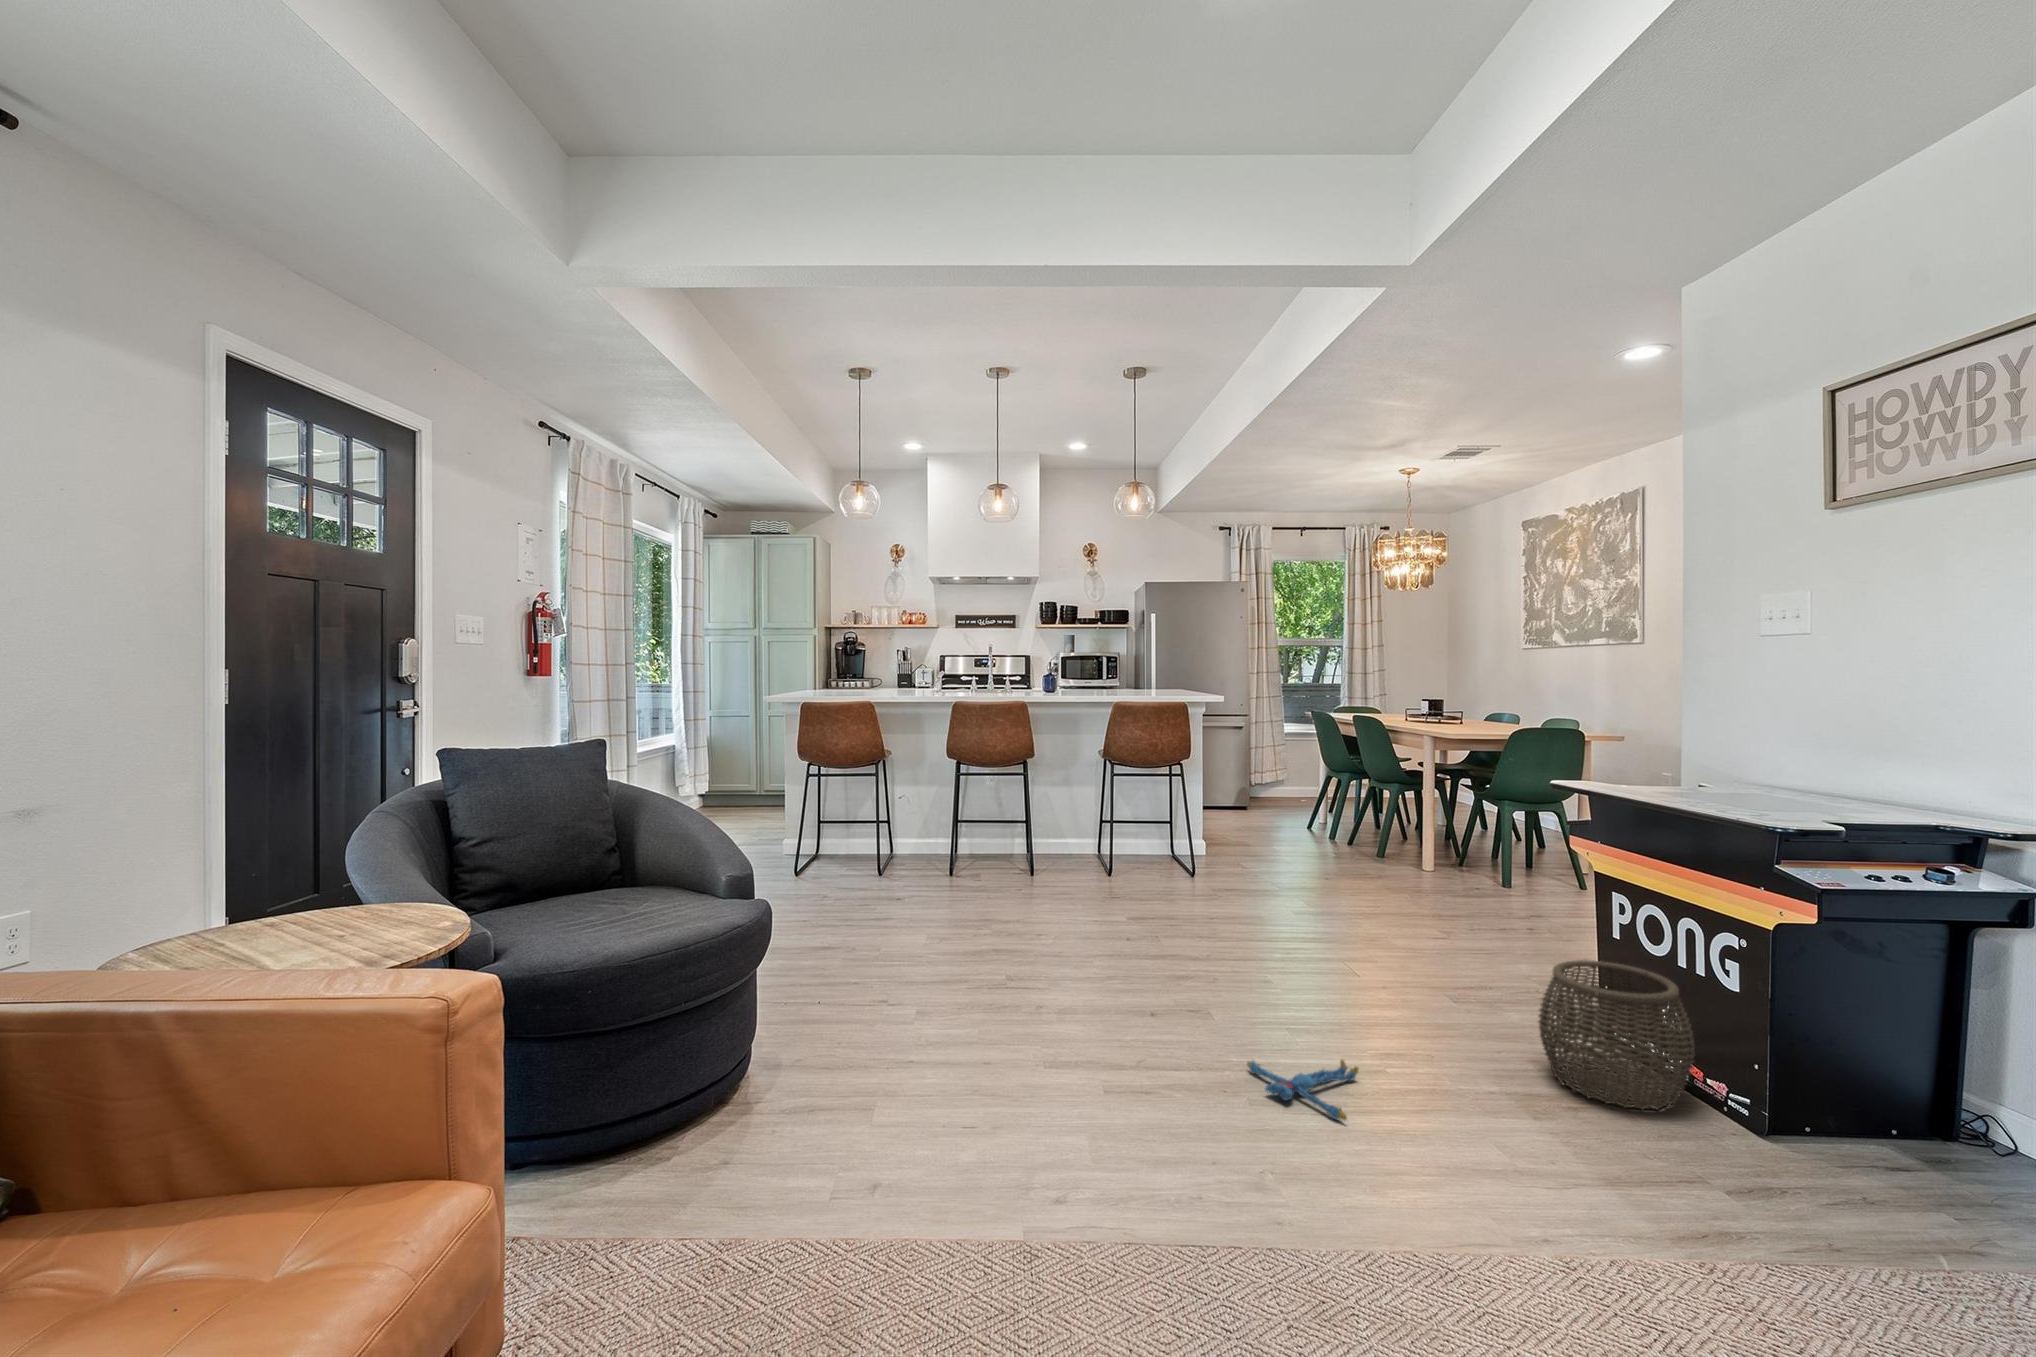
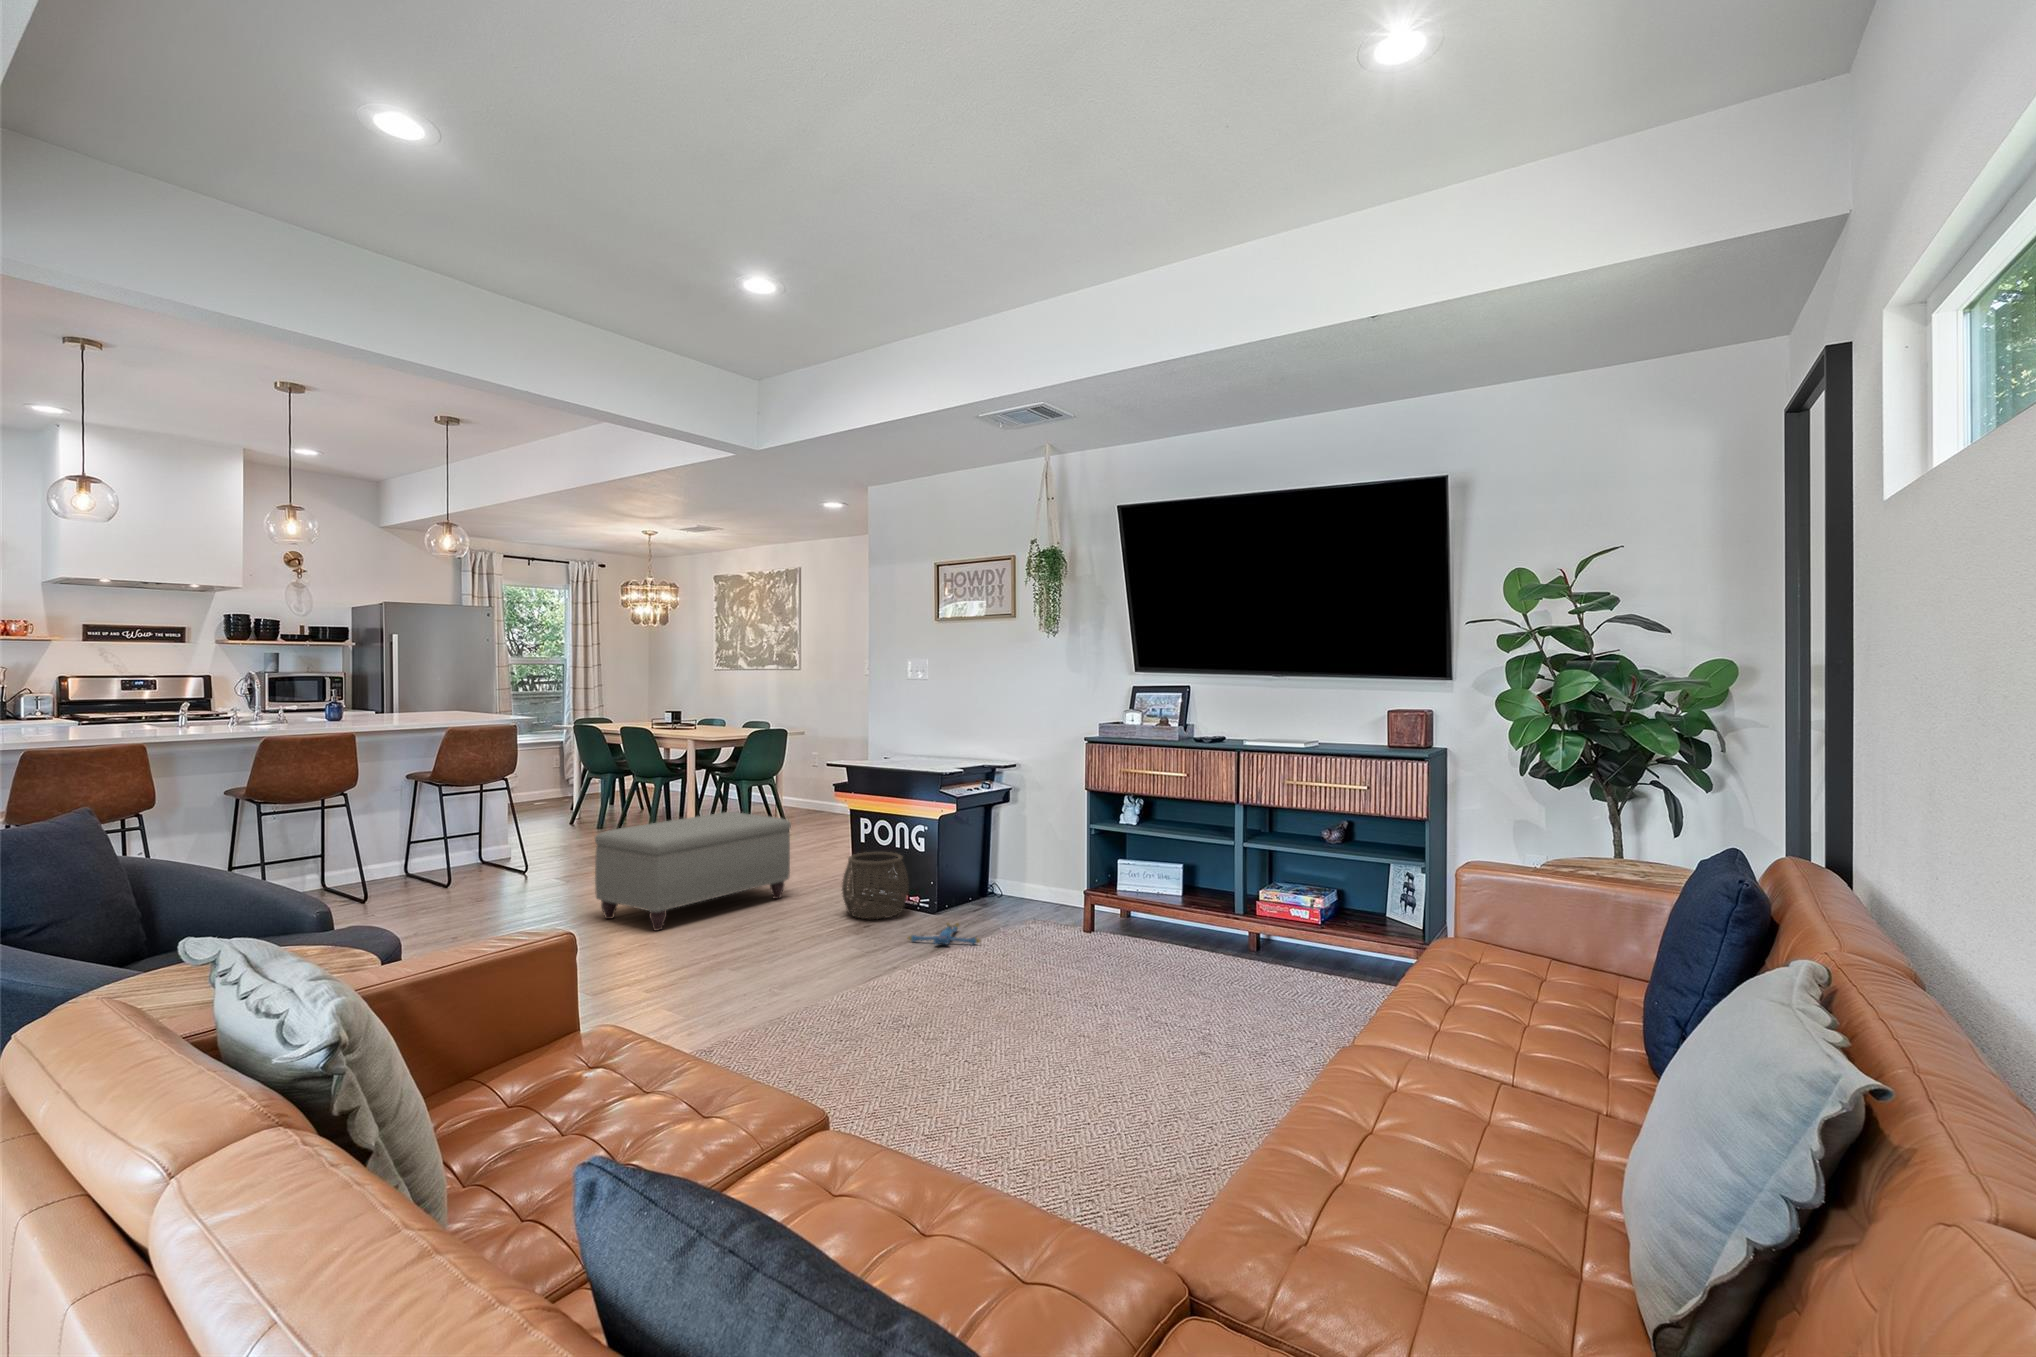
ottoman: none [1190,842,1481,1002] -> present [595,812,791,931]
plush toy: present [1247,1060,1359,1120] -> present [908,923,980,945]

